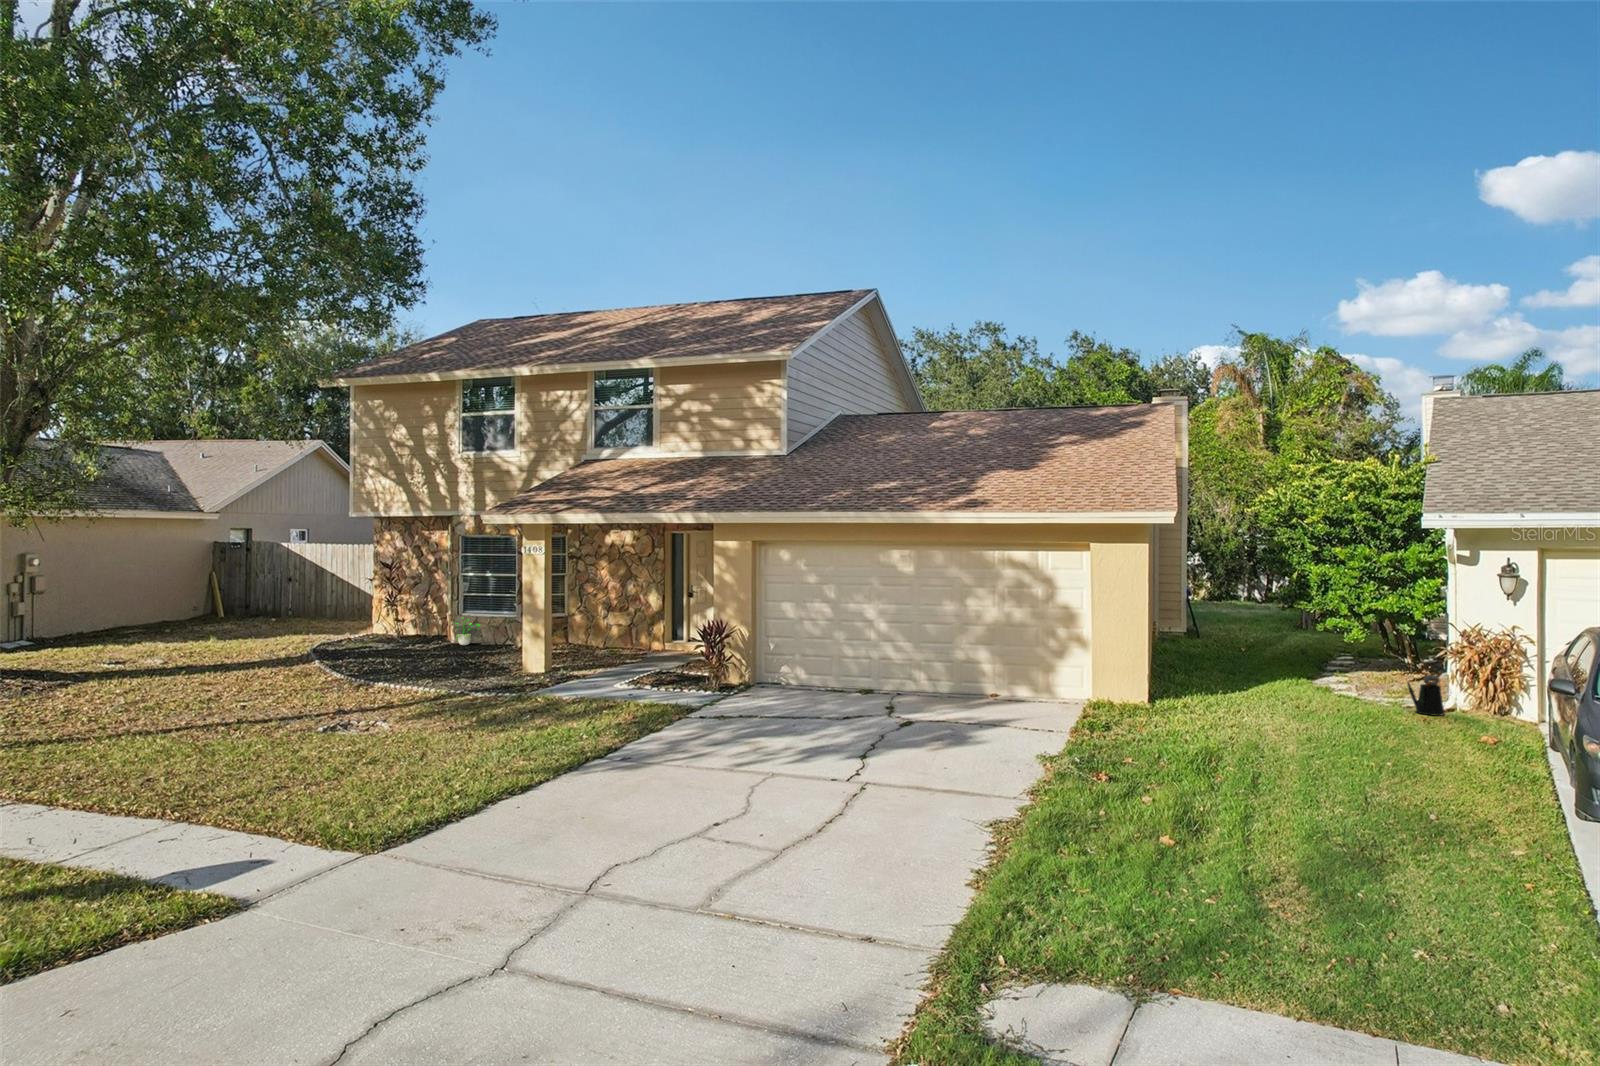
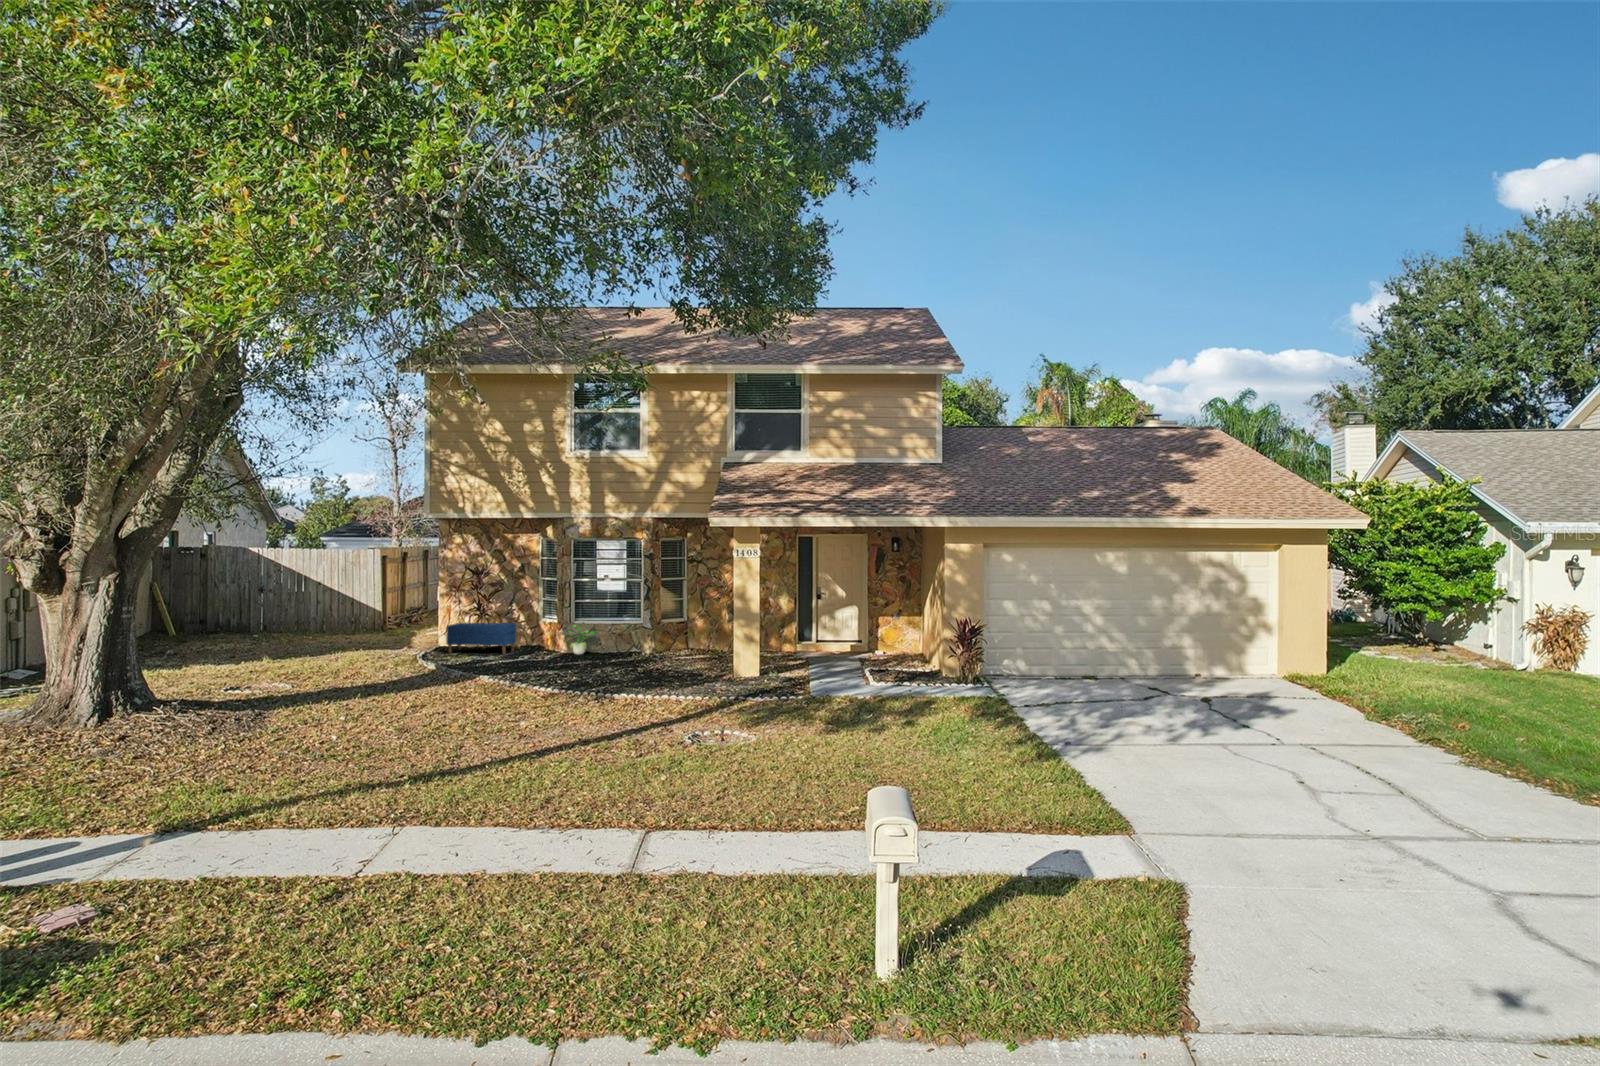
bench: none [362,613,424,643] -> present [446,623,516,654]
watering can: present [1407,673,1445,716] -> none [1505,645,1541,679]

